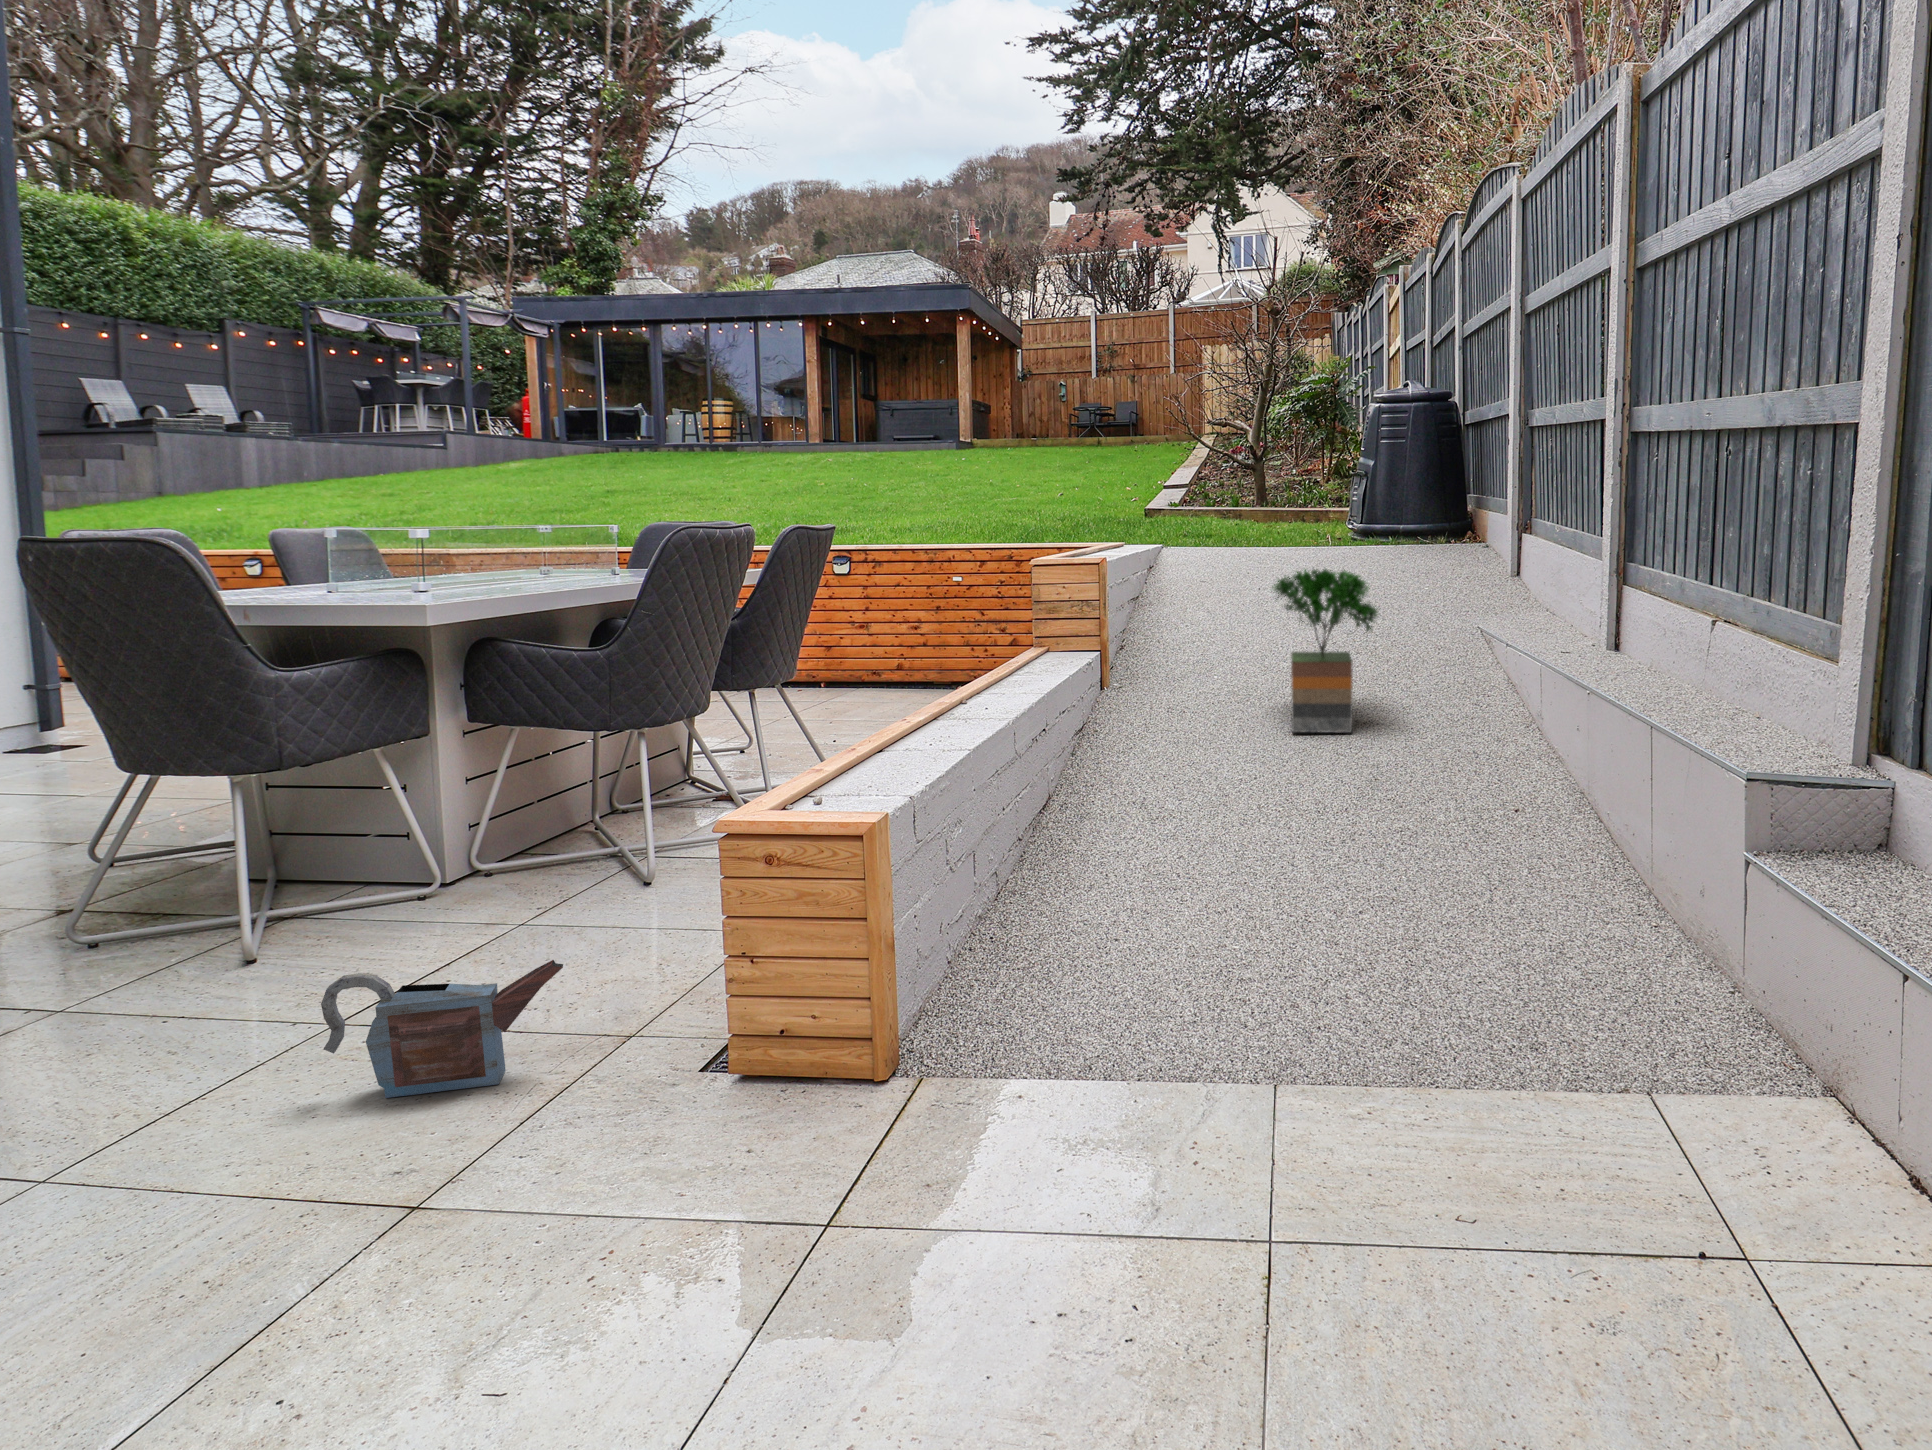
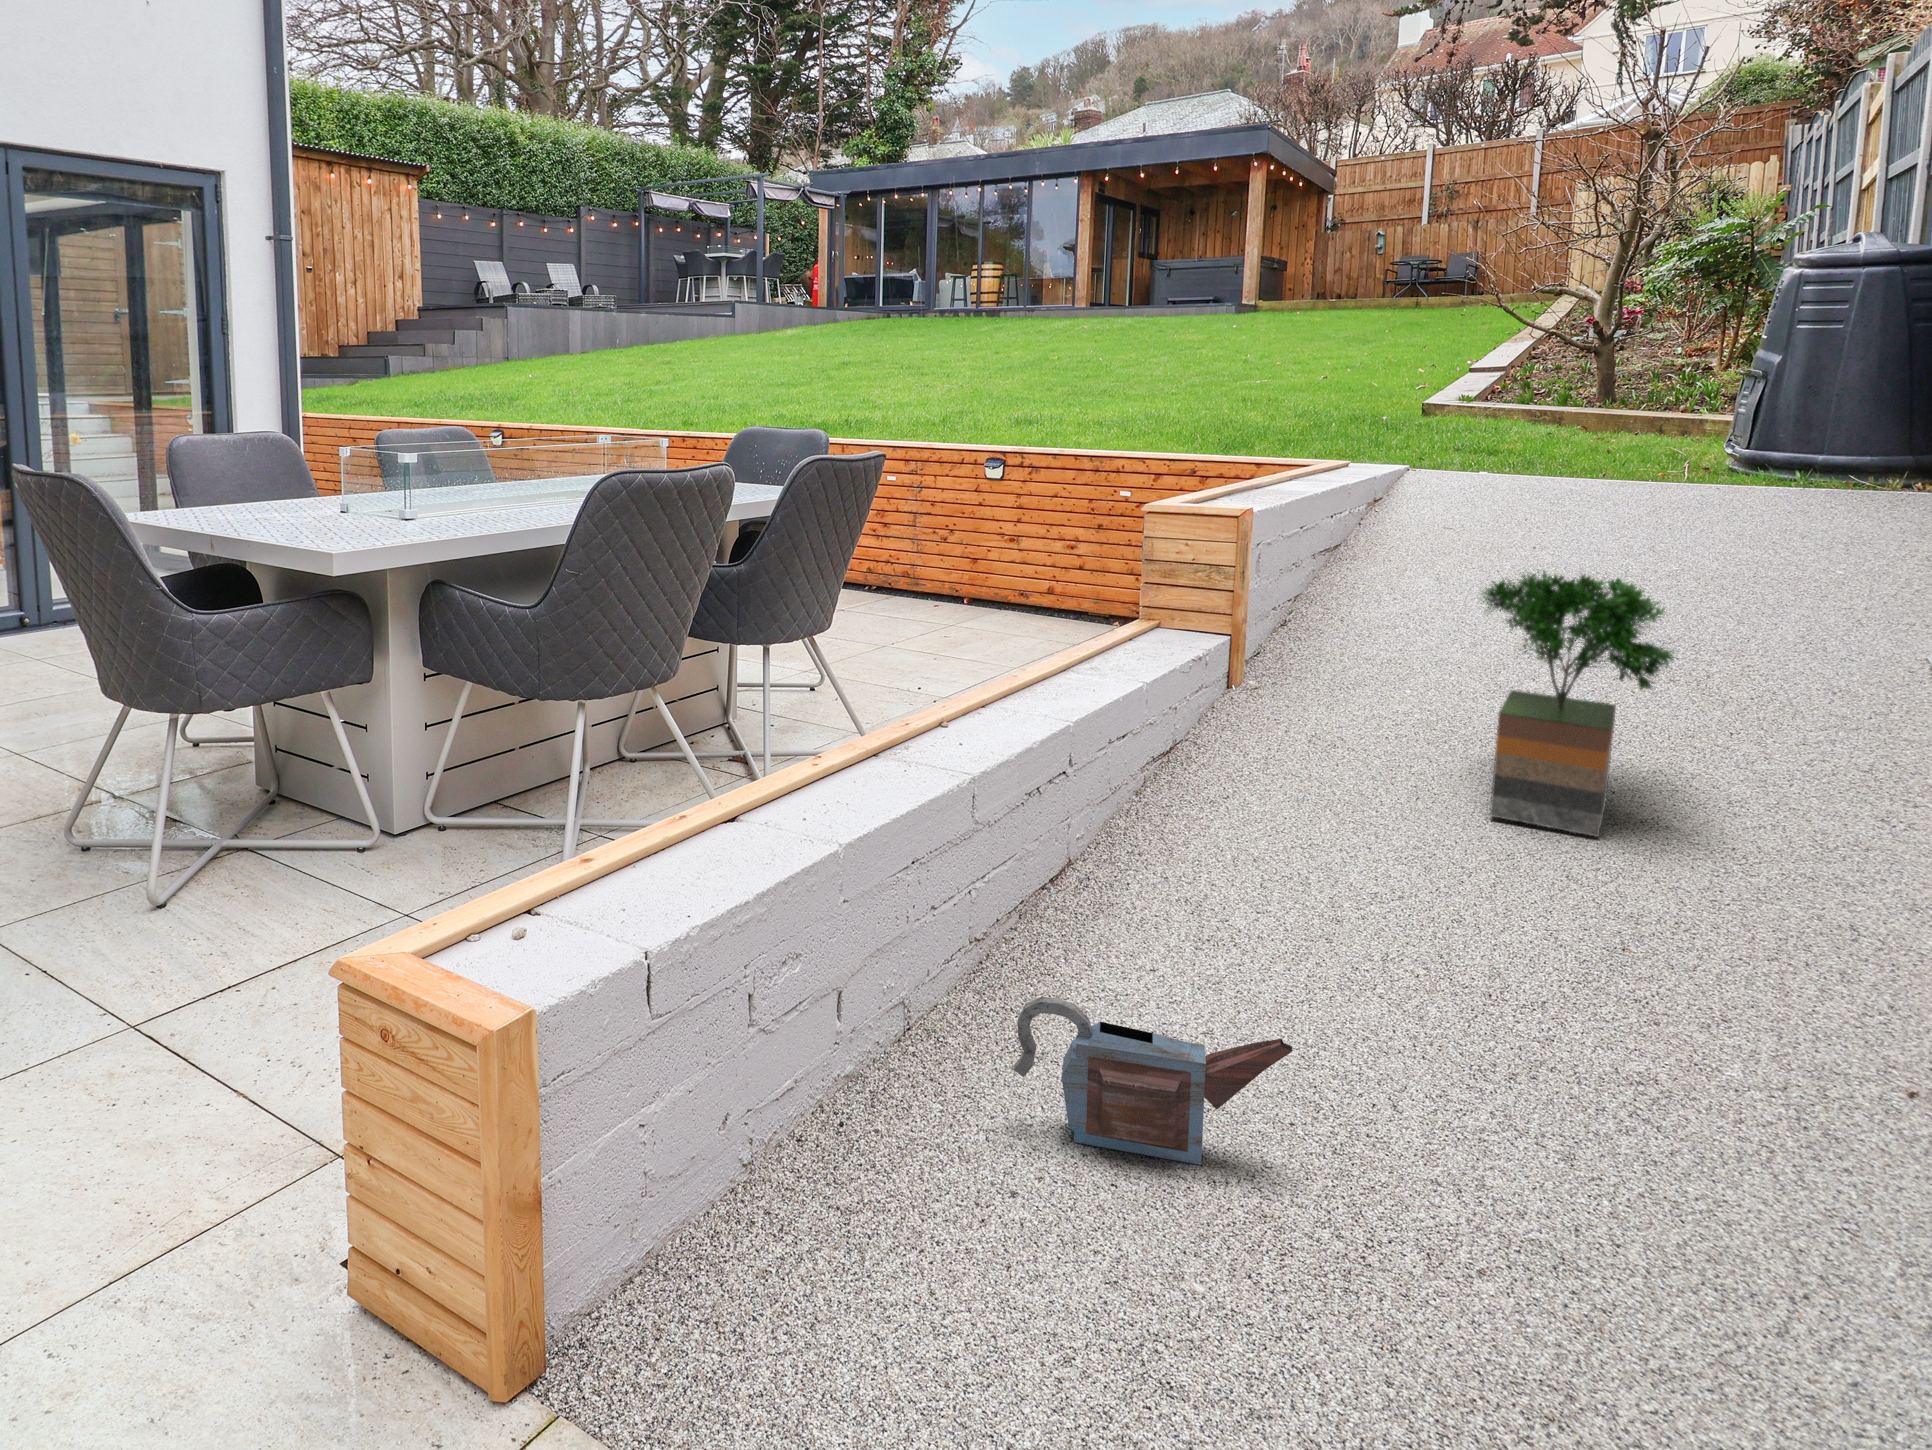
watering can: present [321,960,563,1098] -> present [1013,997,1293,1165]

